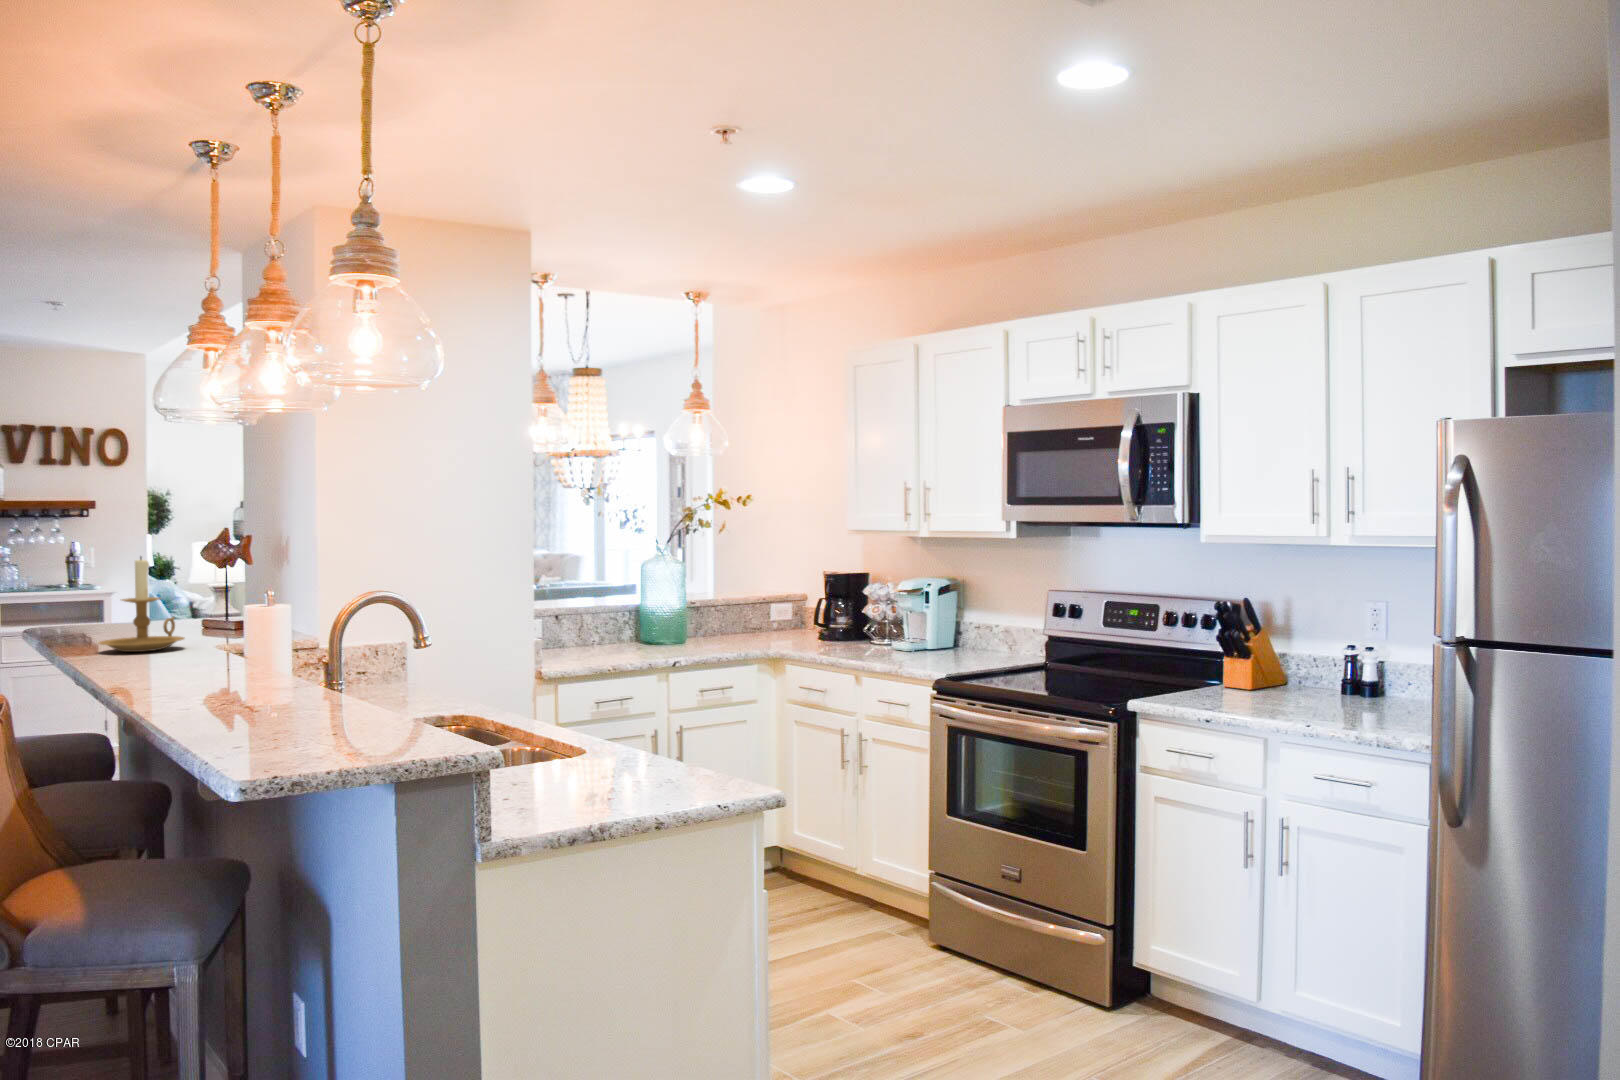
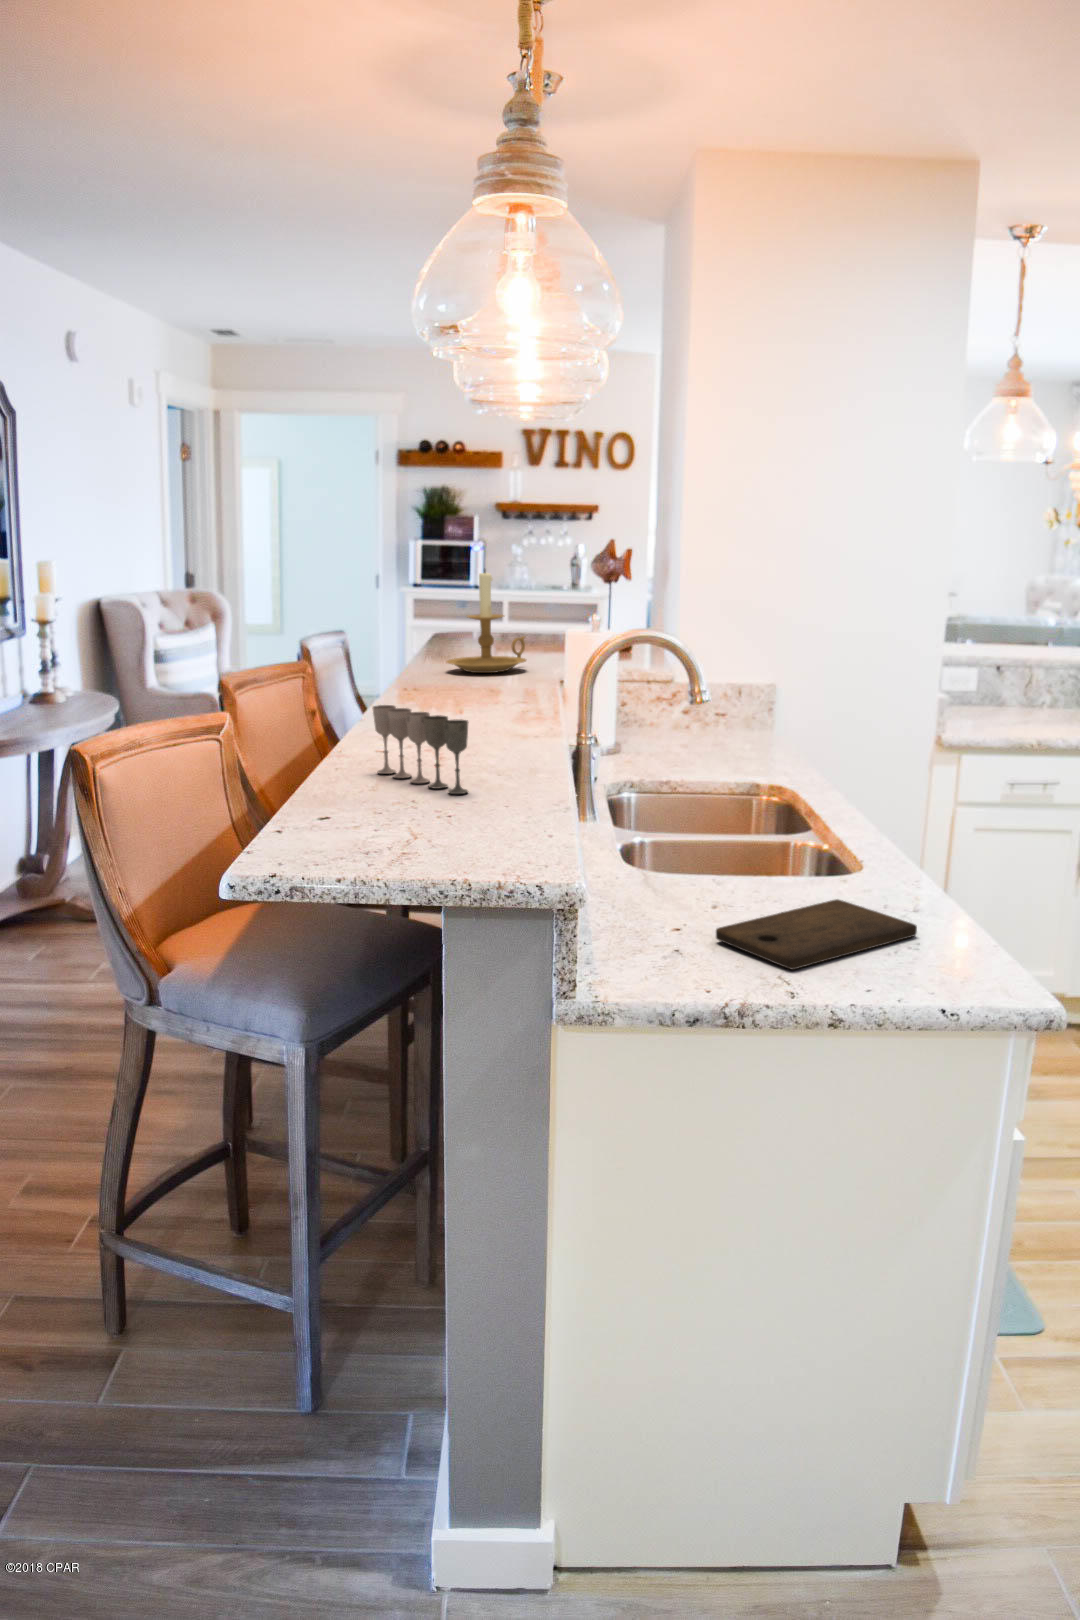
wine glass: none [200,661,316,723] -> present [372,705,469,794]
cutting board: none [545,764,667,802] -> present [716,899,917,969]

